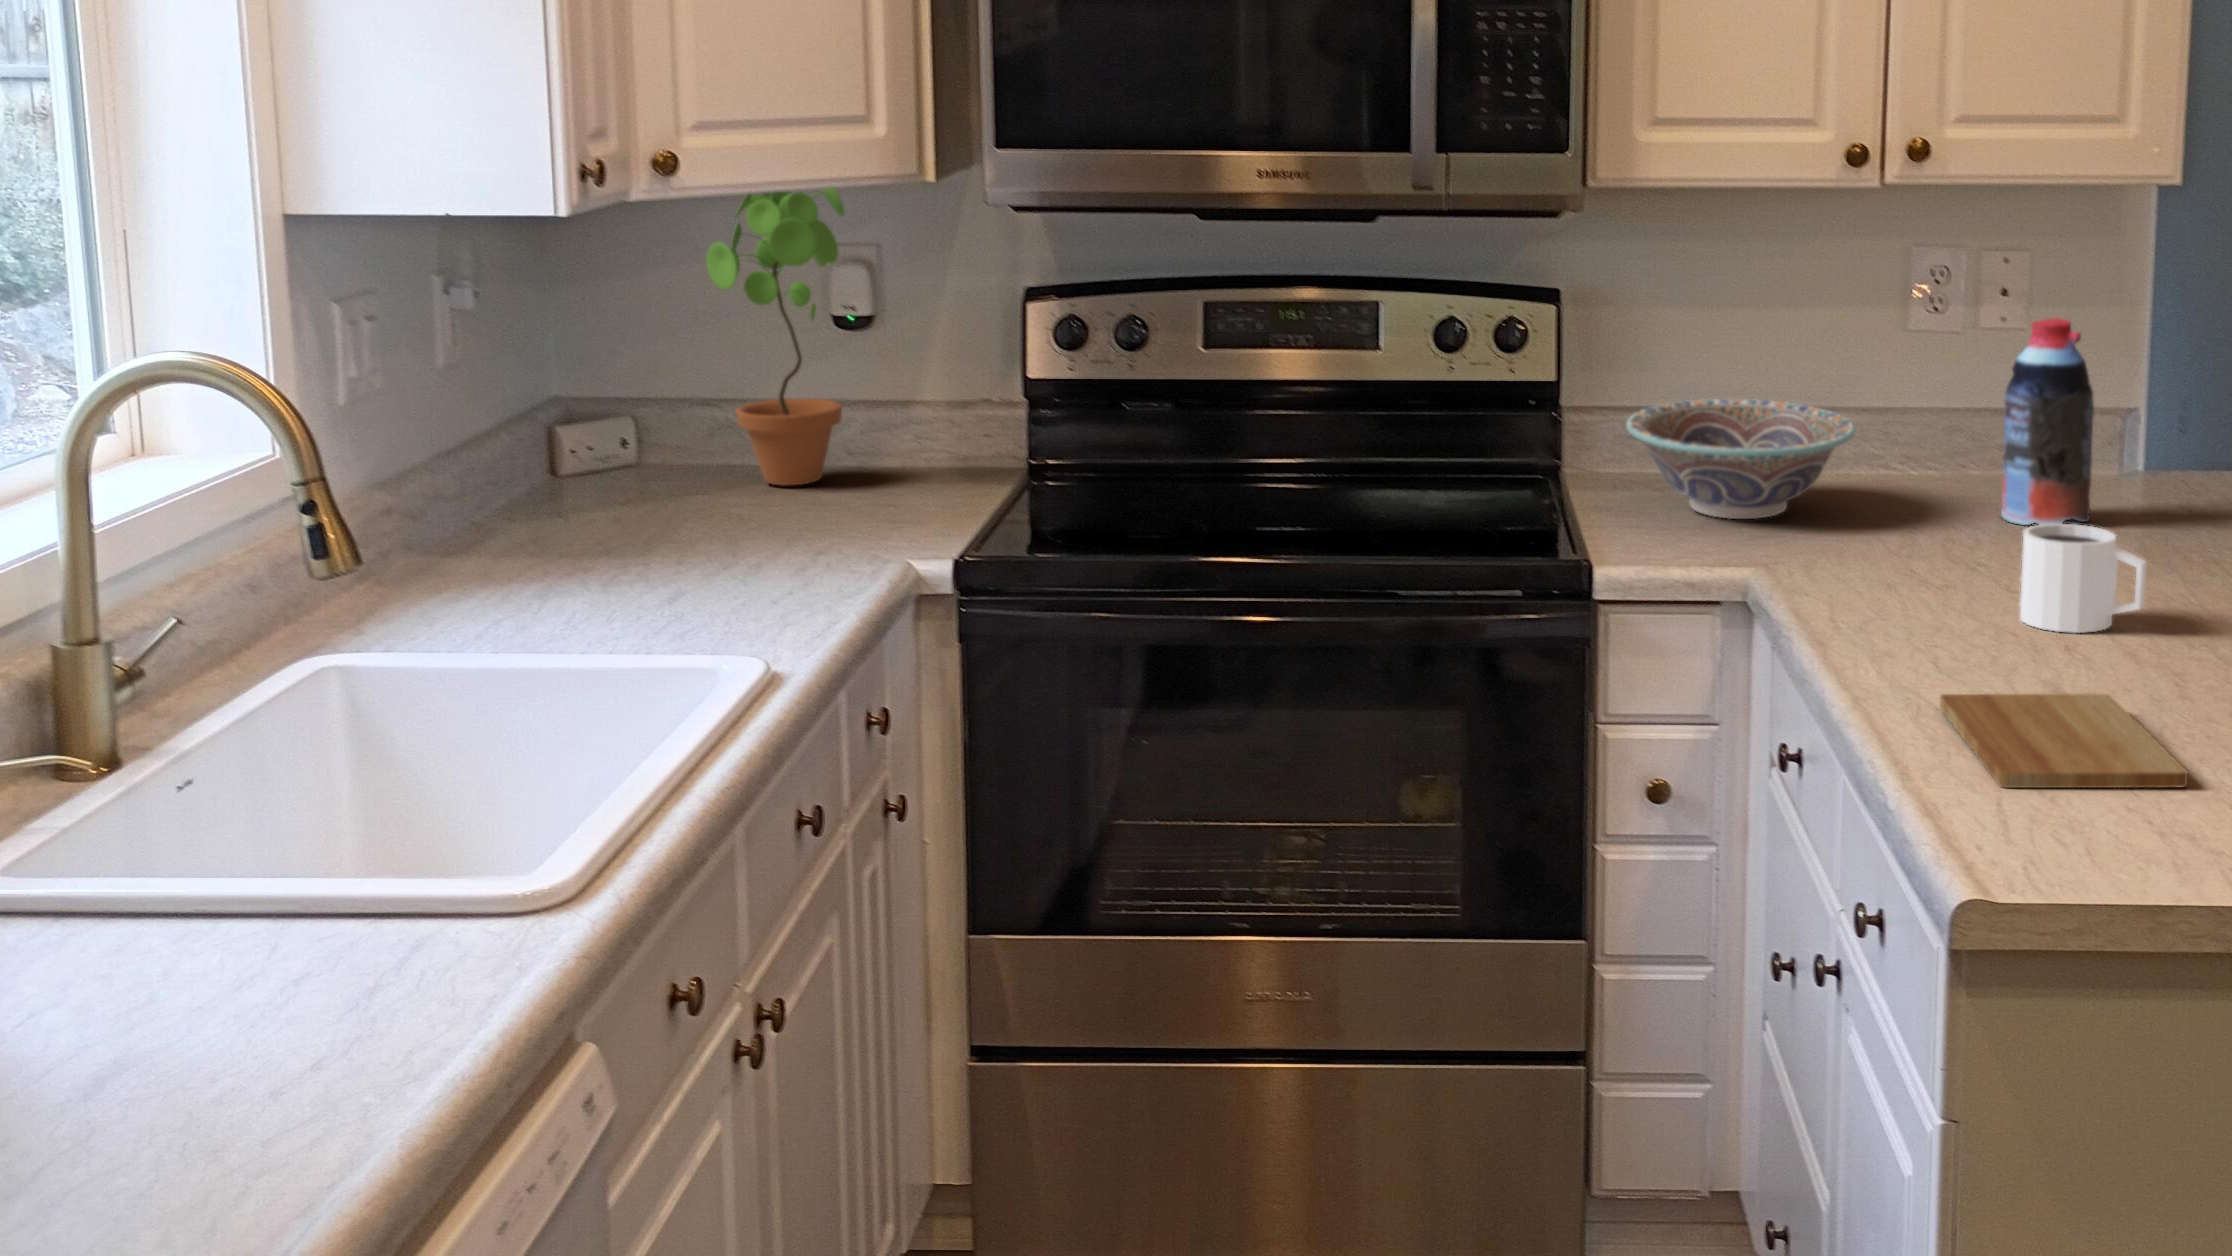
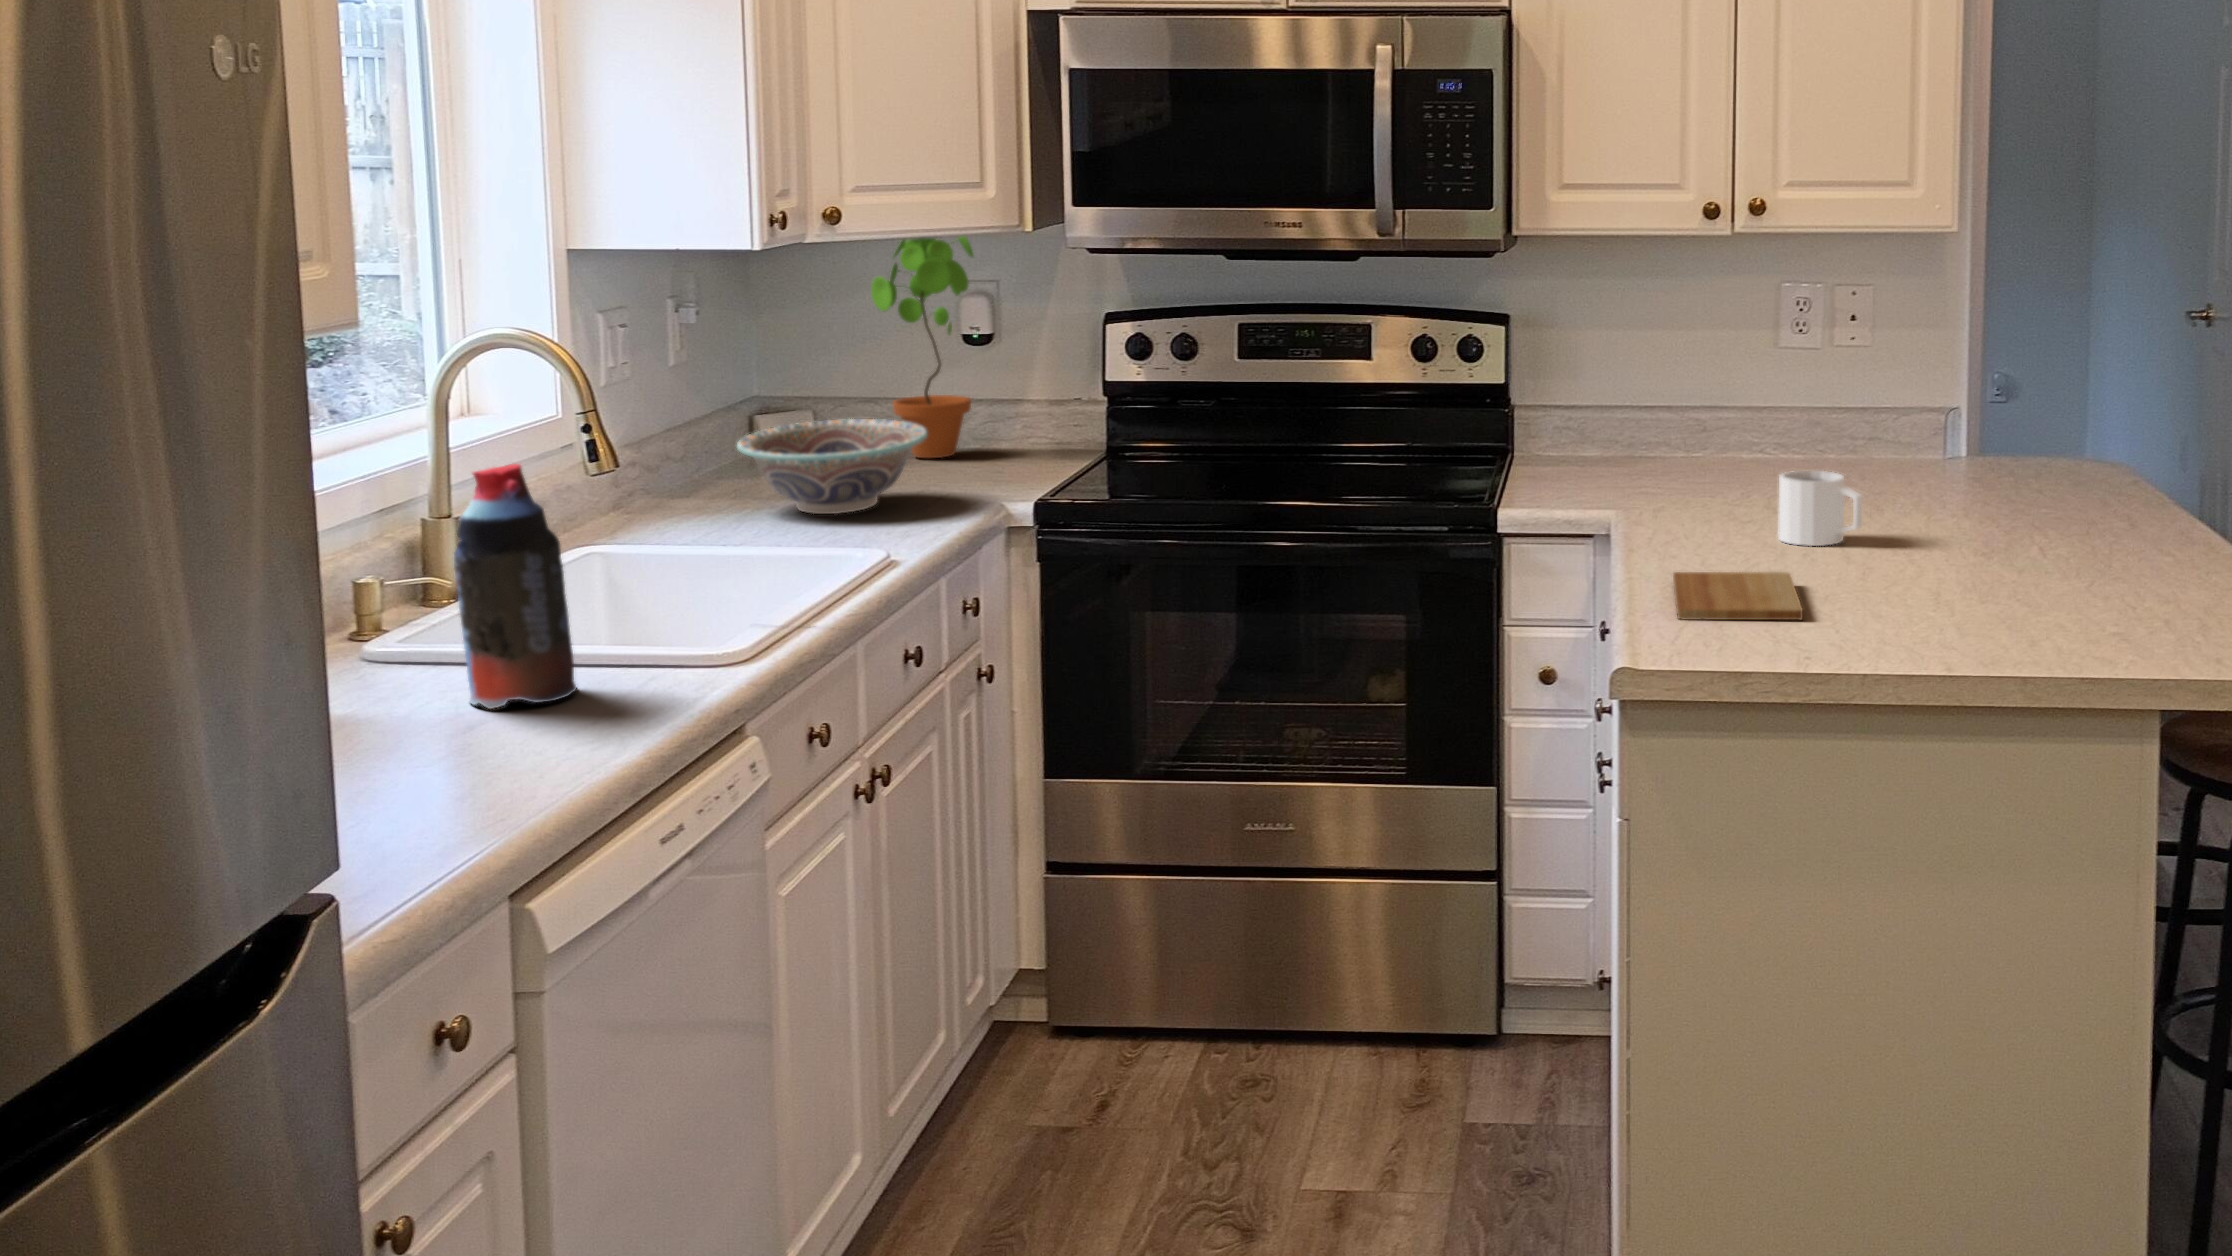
bottle: present [2001,318,2094,525] -> present [454,464,577,709]
decorative bowl: present [1626,399,1855,519] -> present [737,419,927,514]

